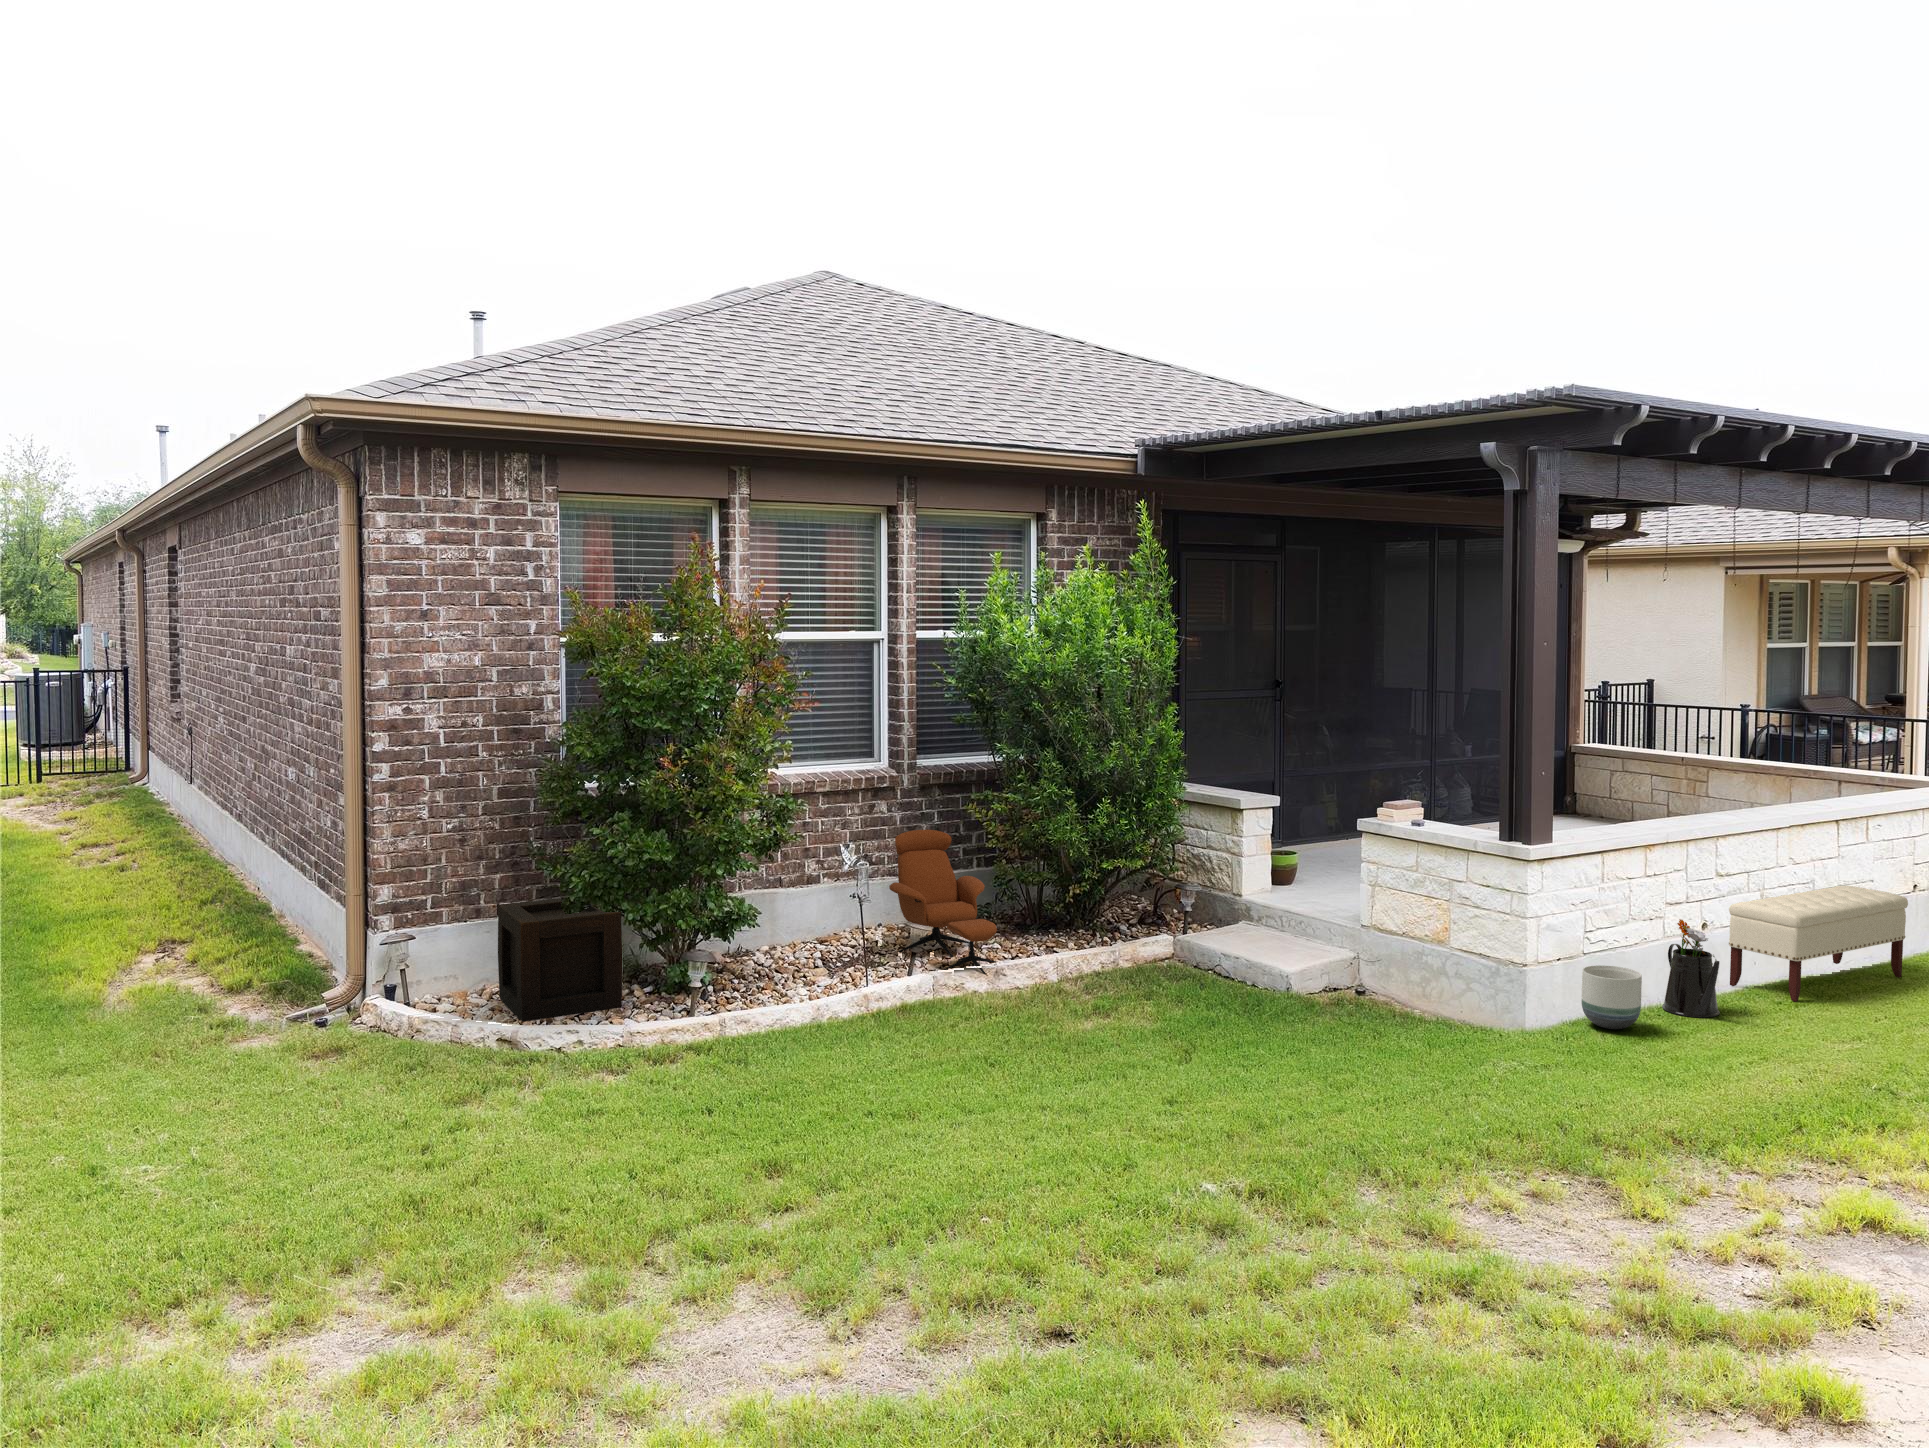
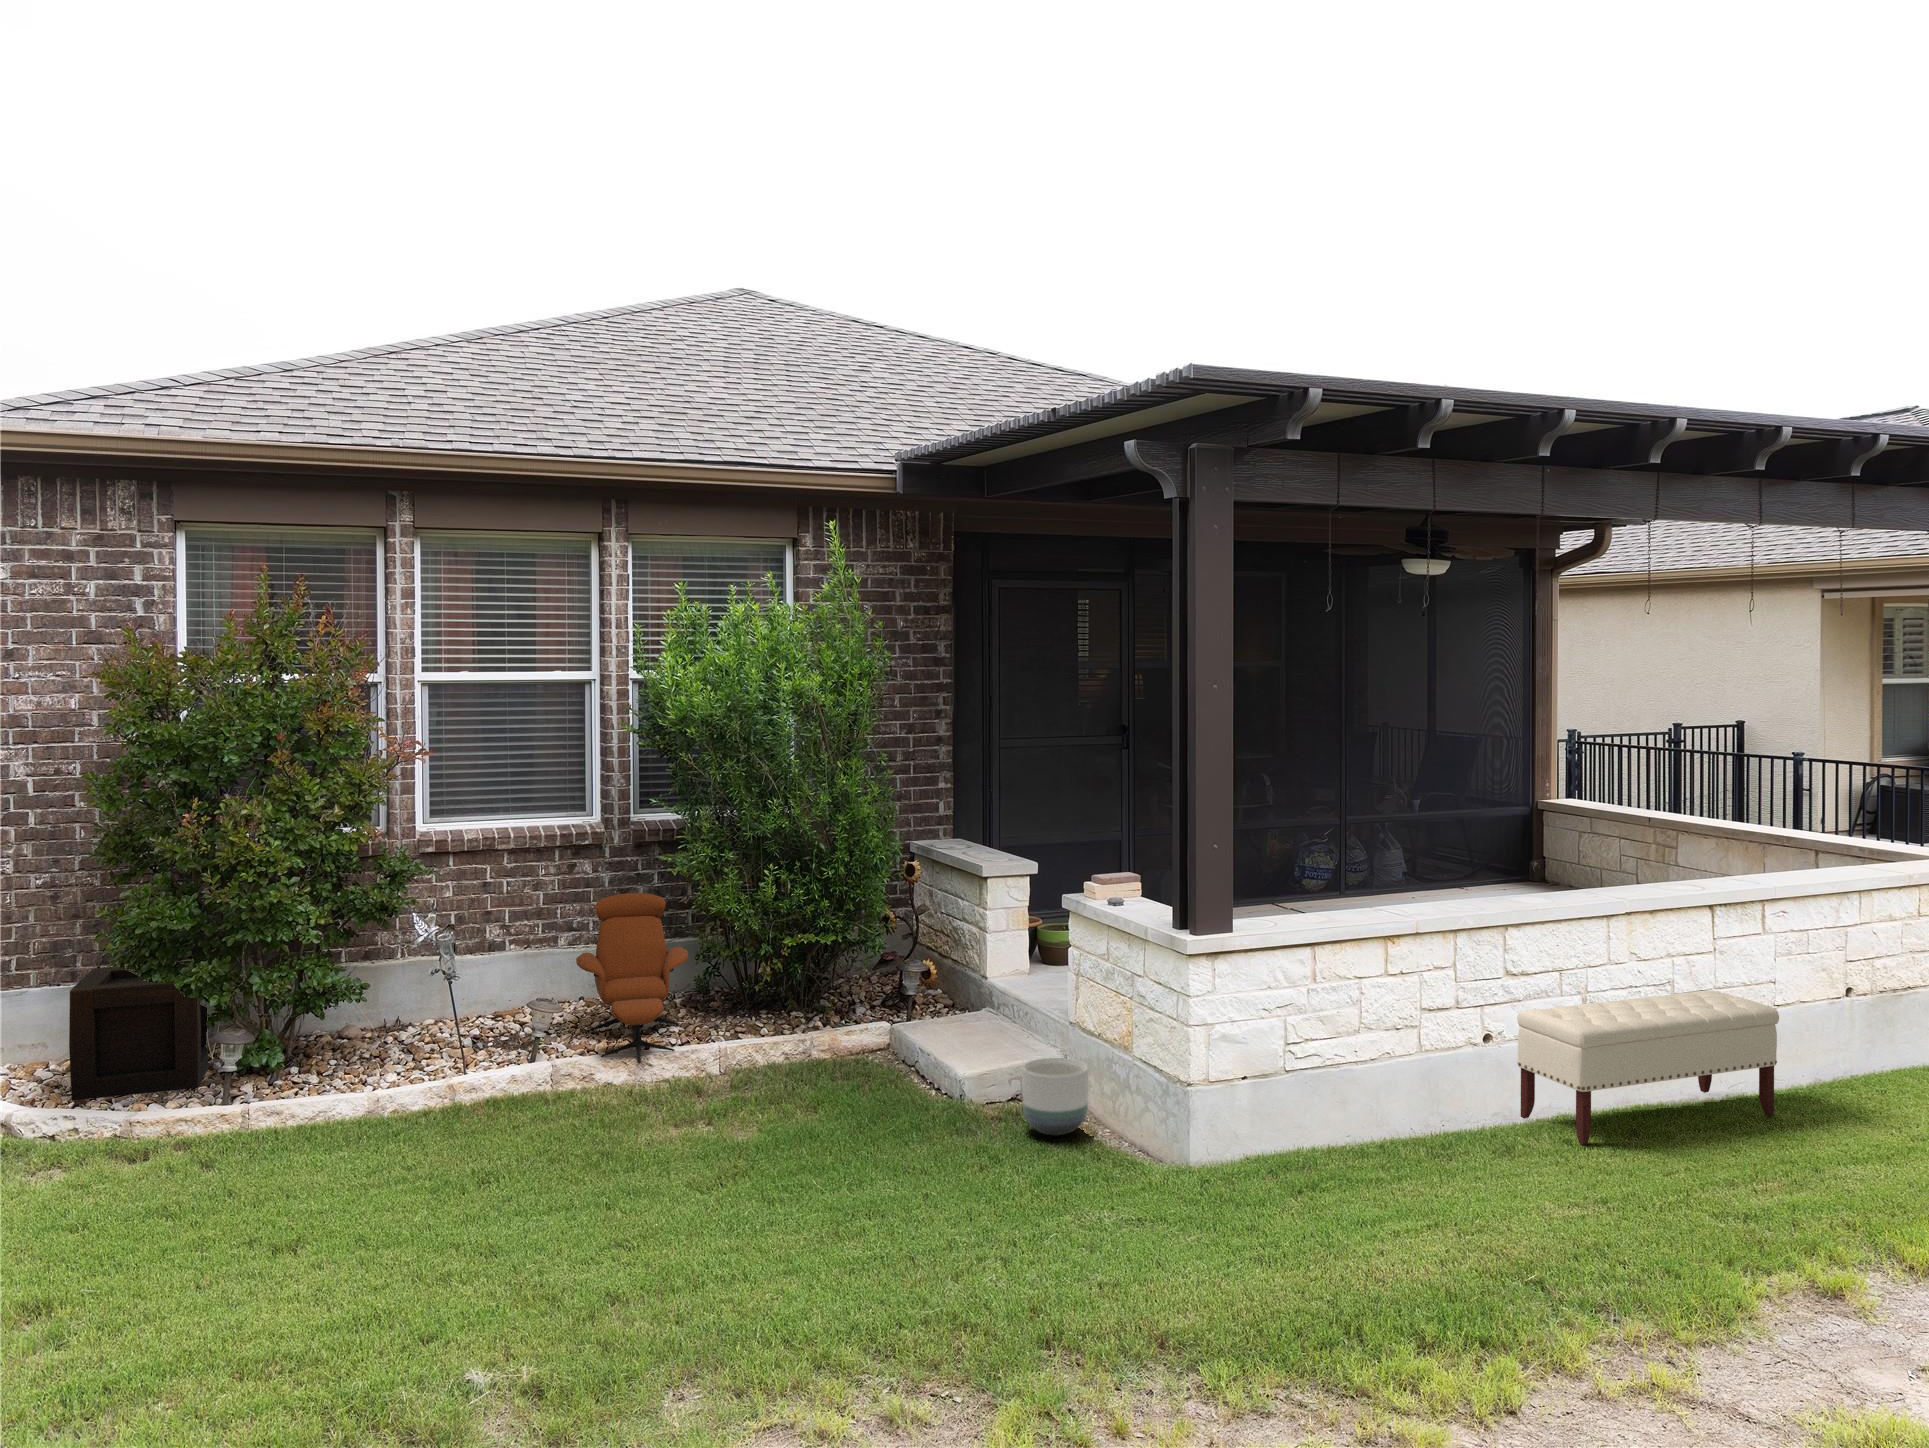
watering can: present [1662,919,1720,1017] -> none [1390,1029,1461,1162]
planter: present [1582,965,1642,1029] -> present [1022,1057,1088,1135]

